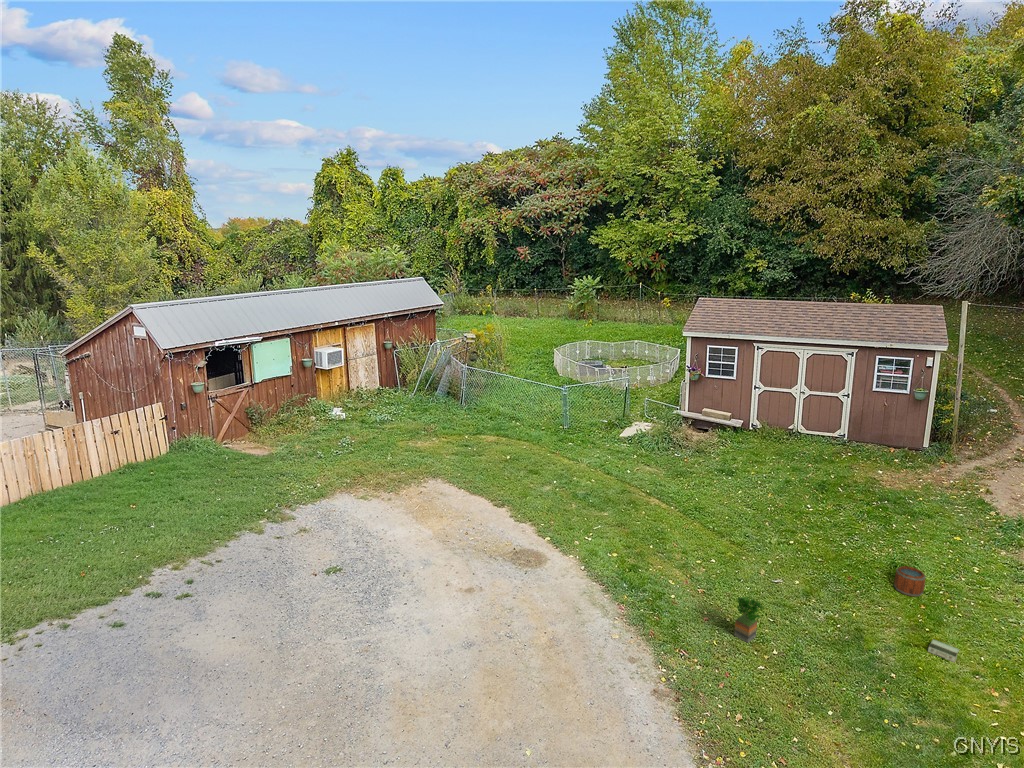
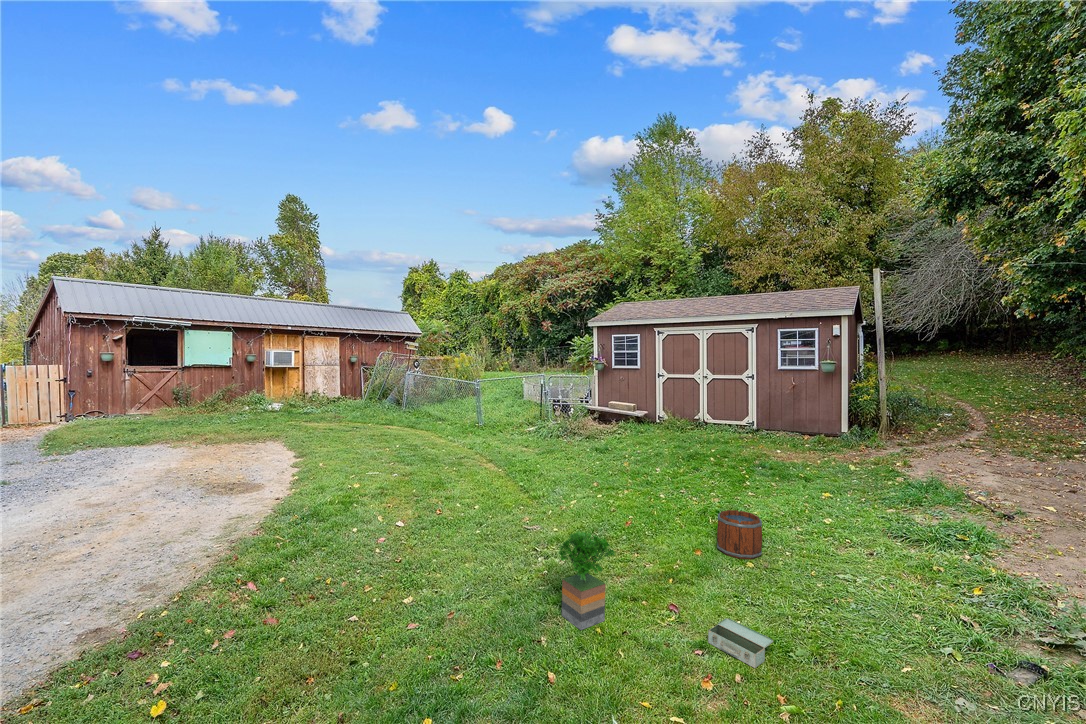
potted tree: present [734,597,764,642] -> present [559,531,615,630]

